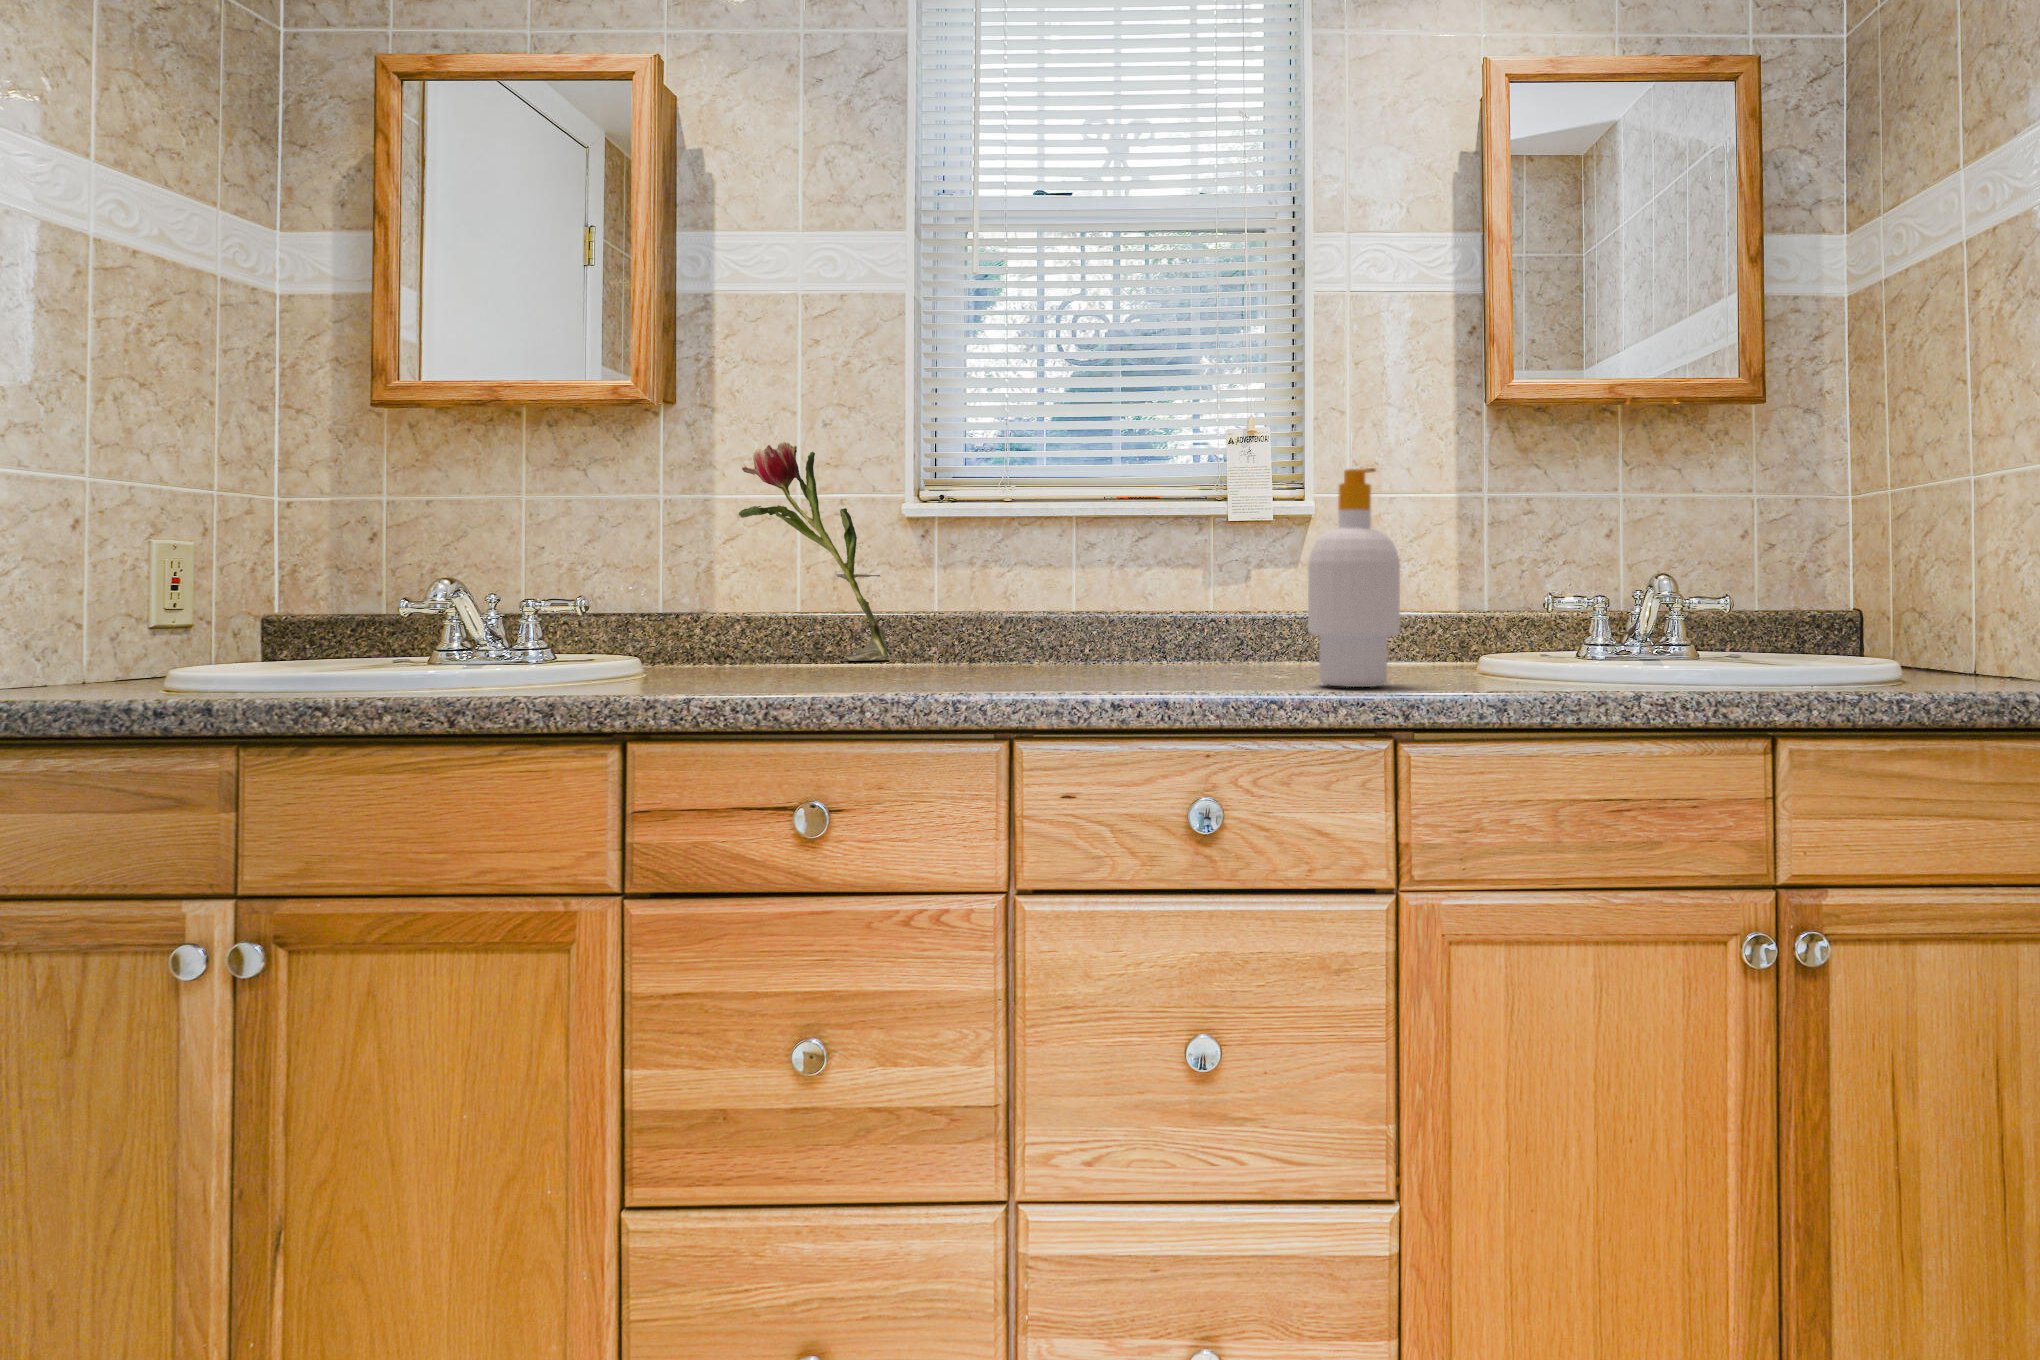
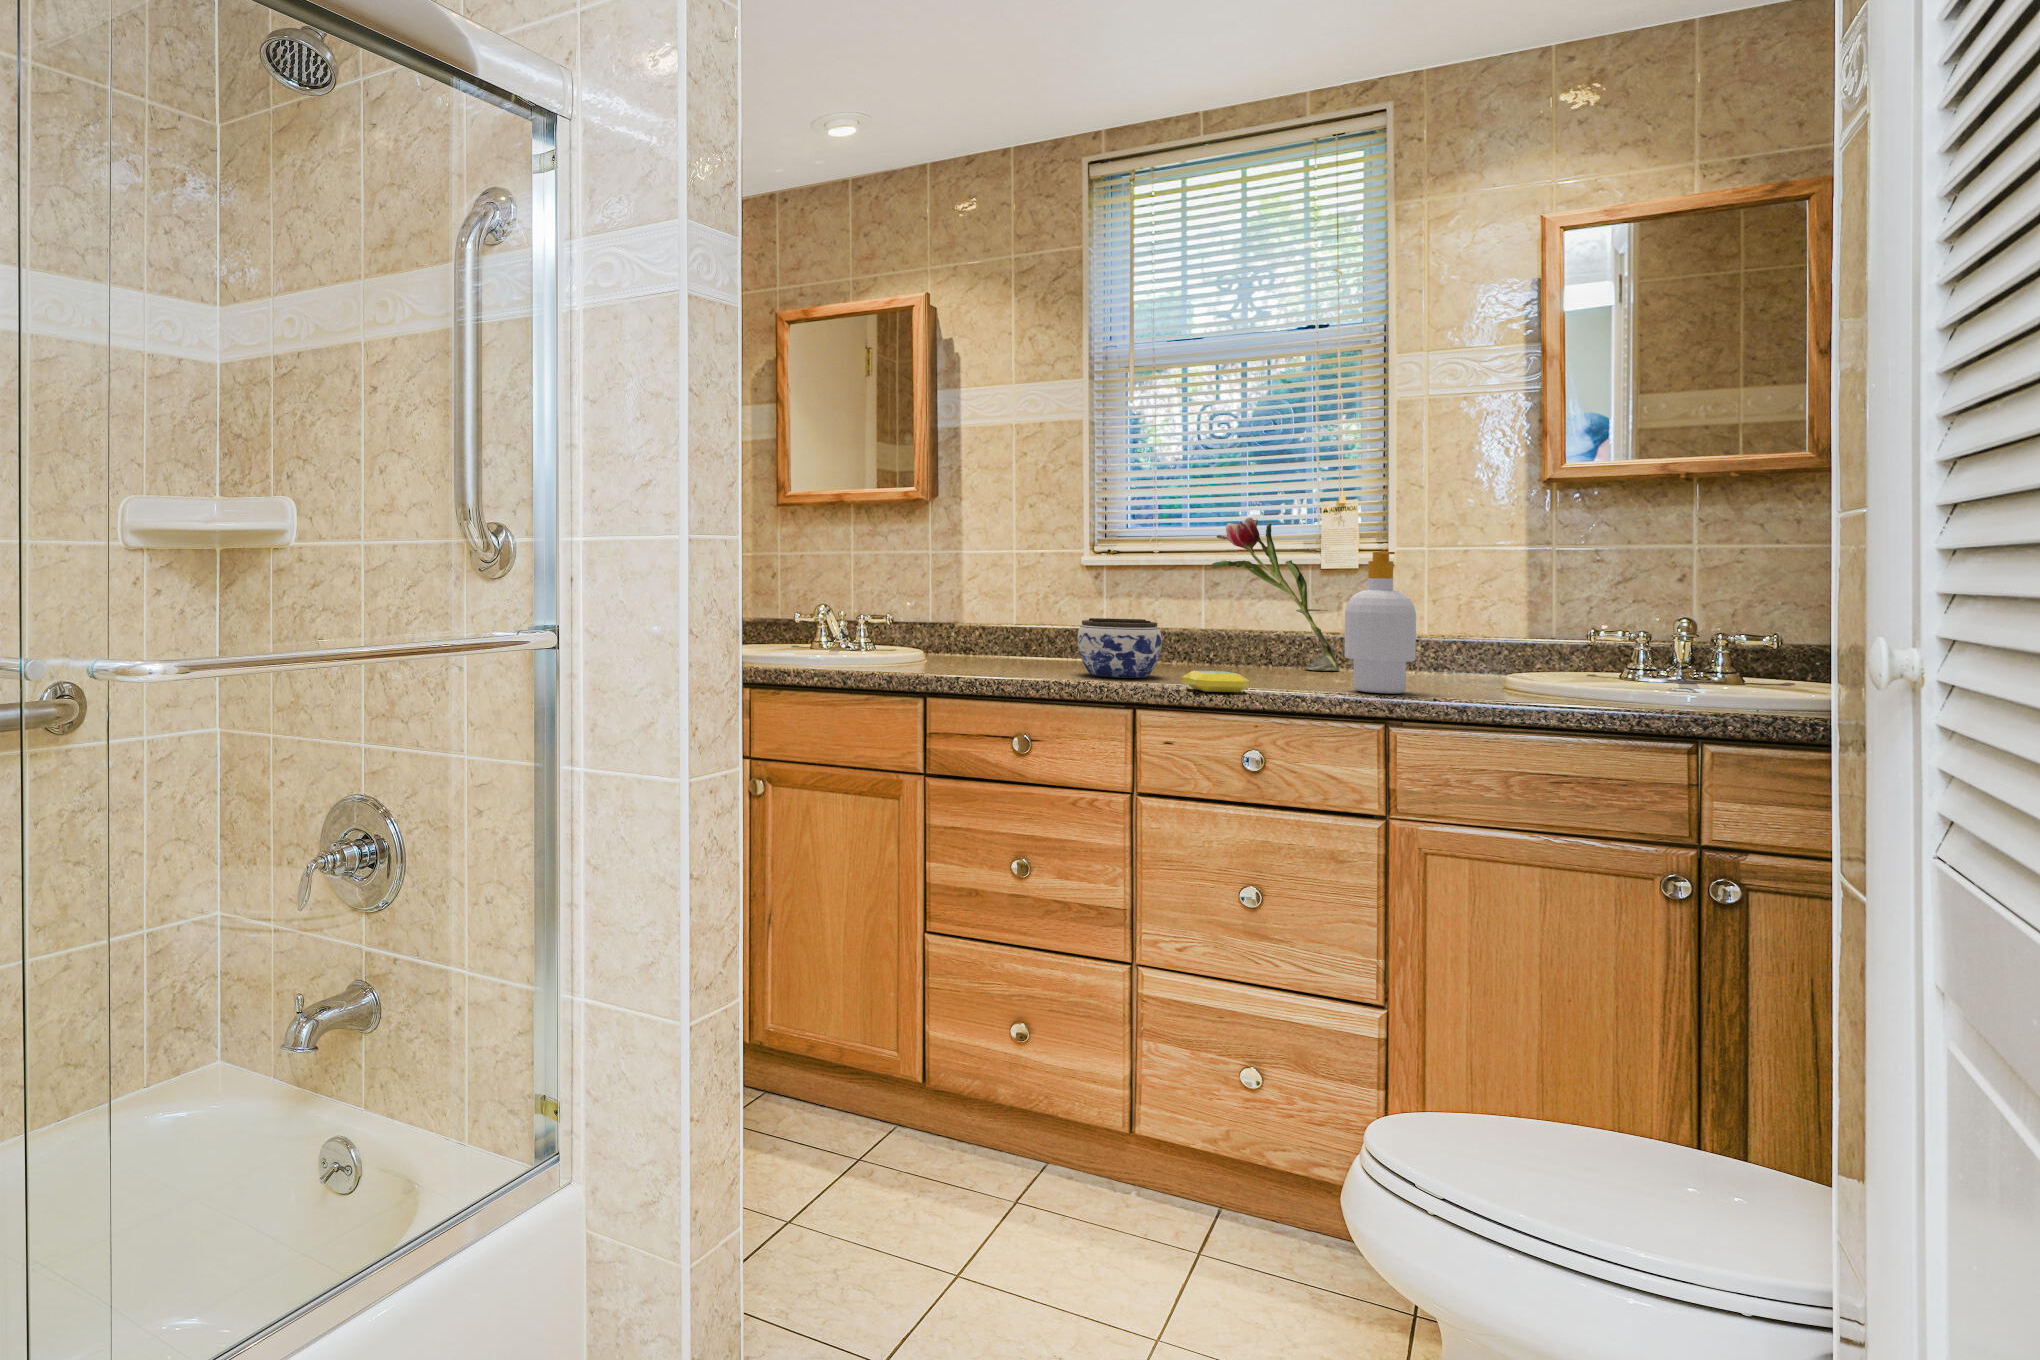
flower: present [739,442,891,661] -> present [1211,518,1340,671]
jar: none [911,585,1044,684] -> present [1077,618,1162,678]
soap bar: none [1091,663,1194,698] -> present [1182,671,1250,692]

